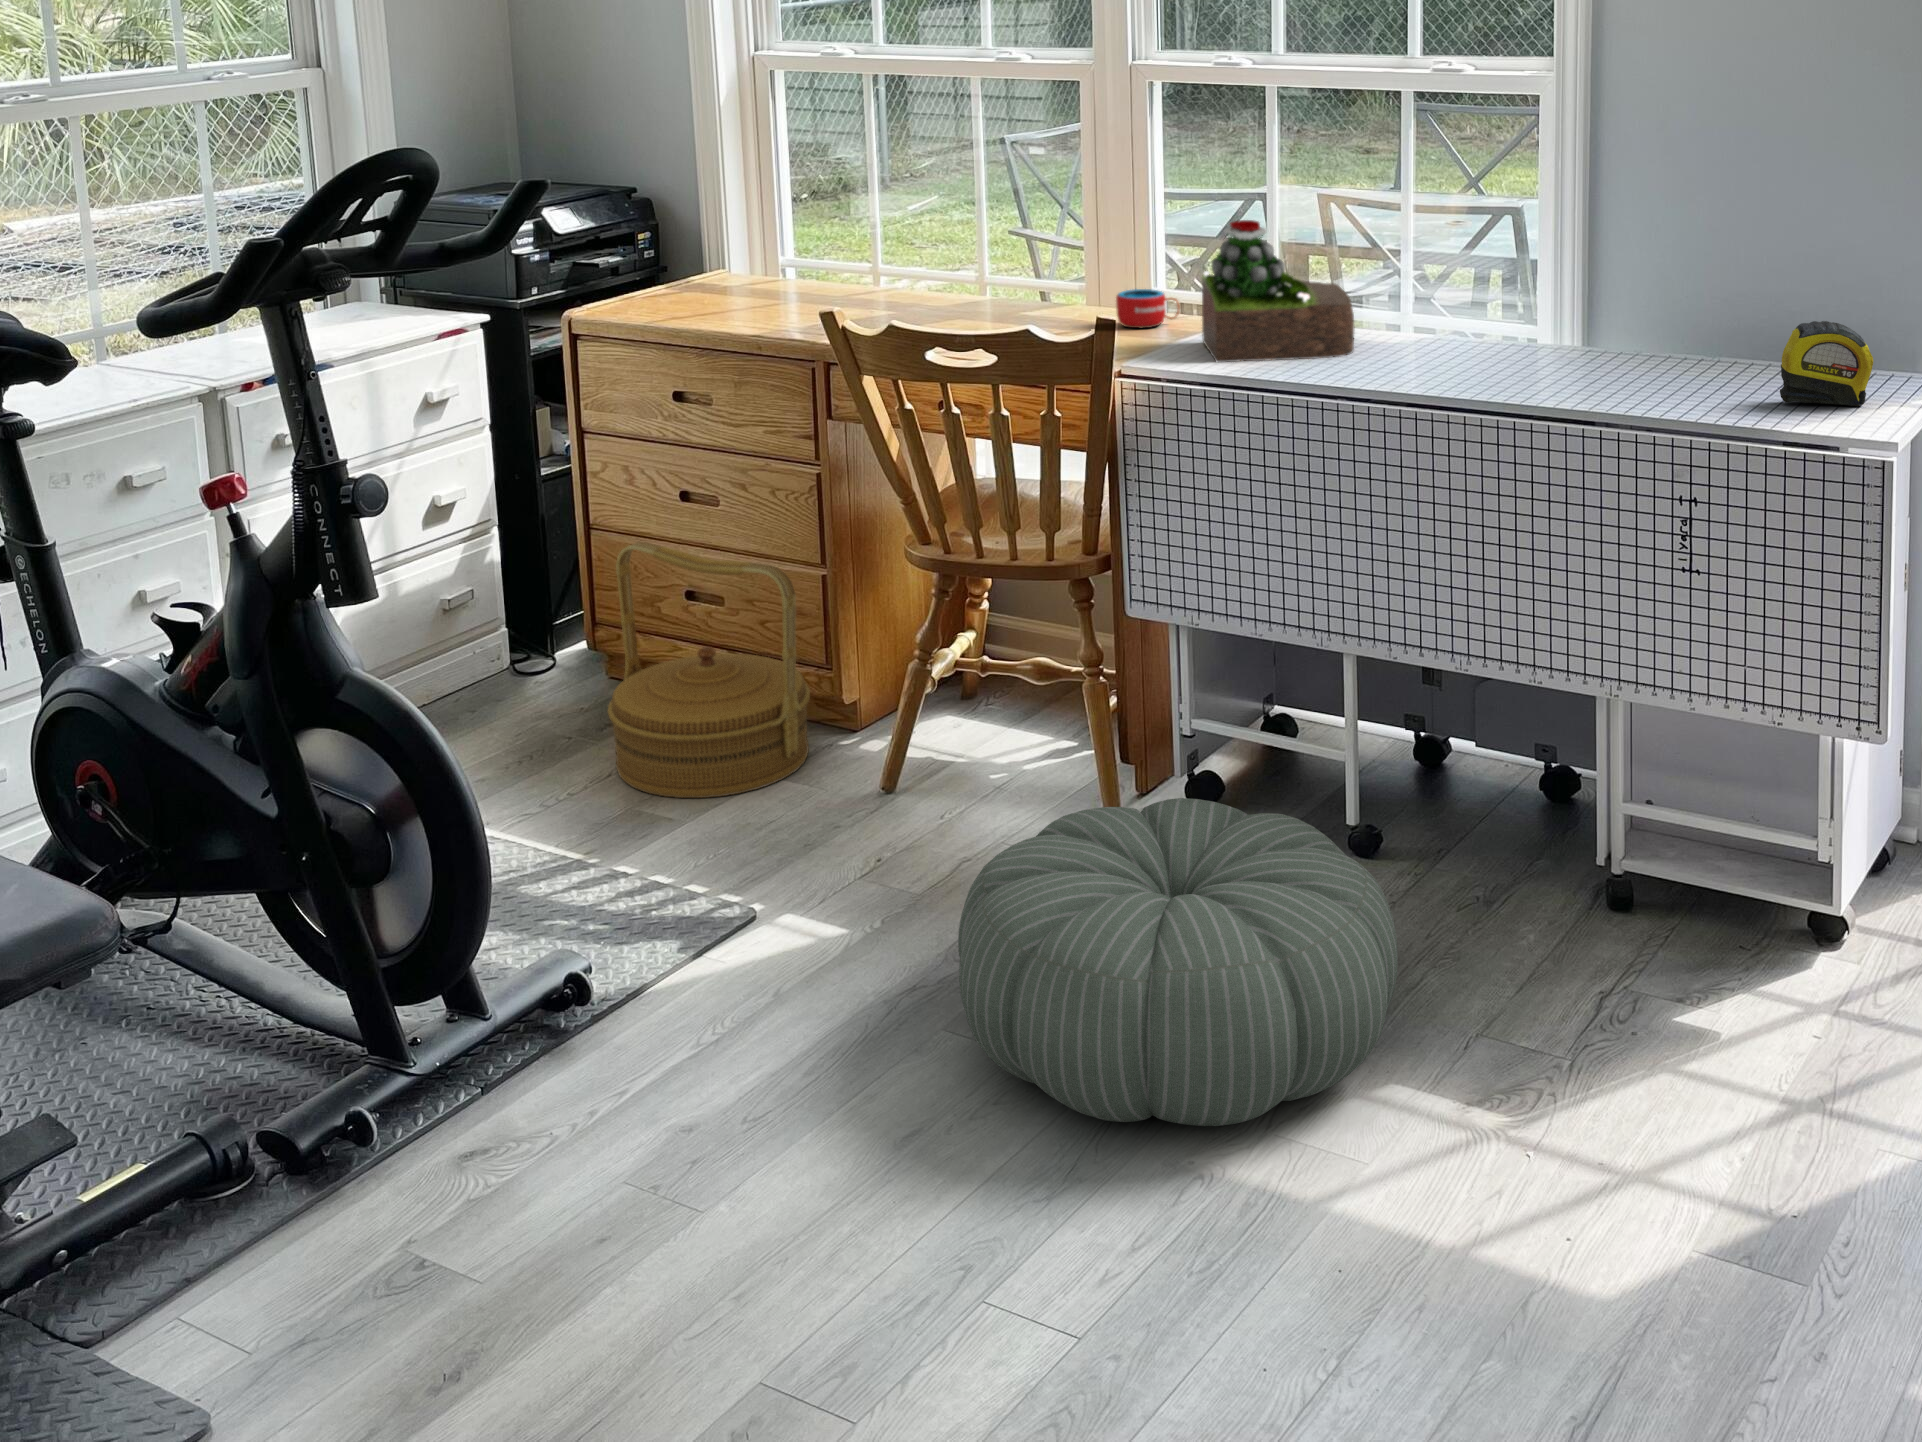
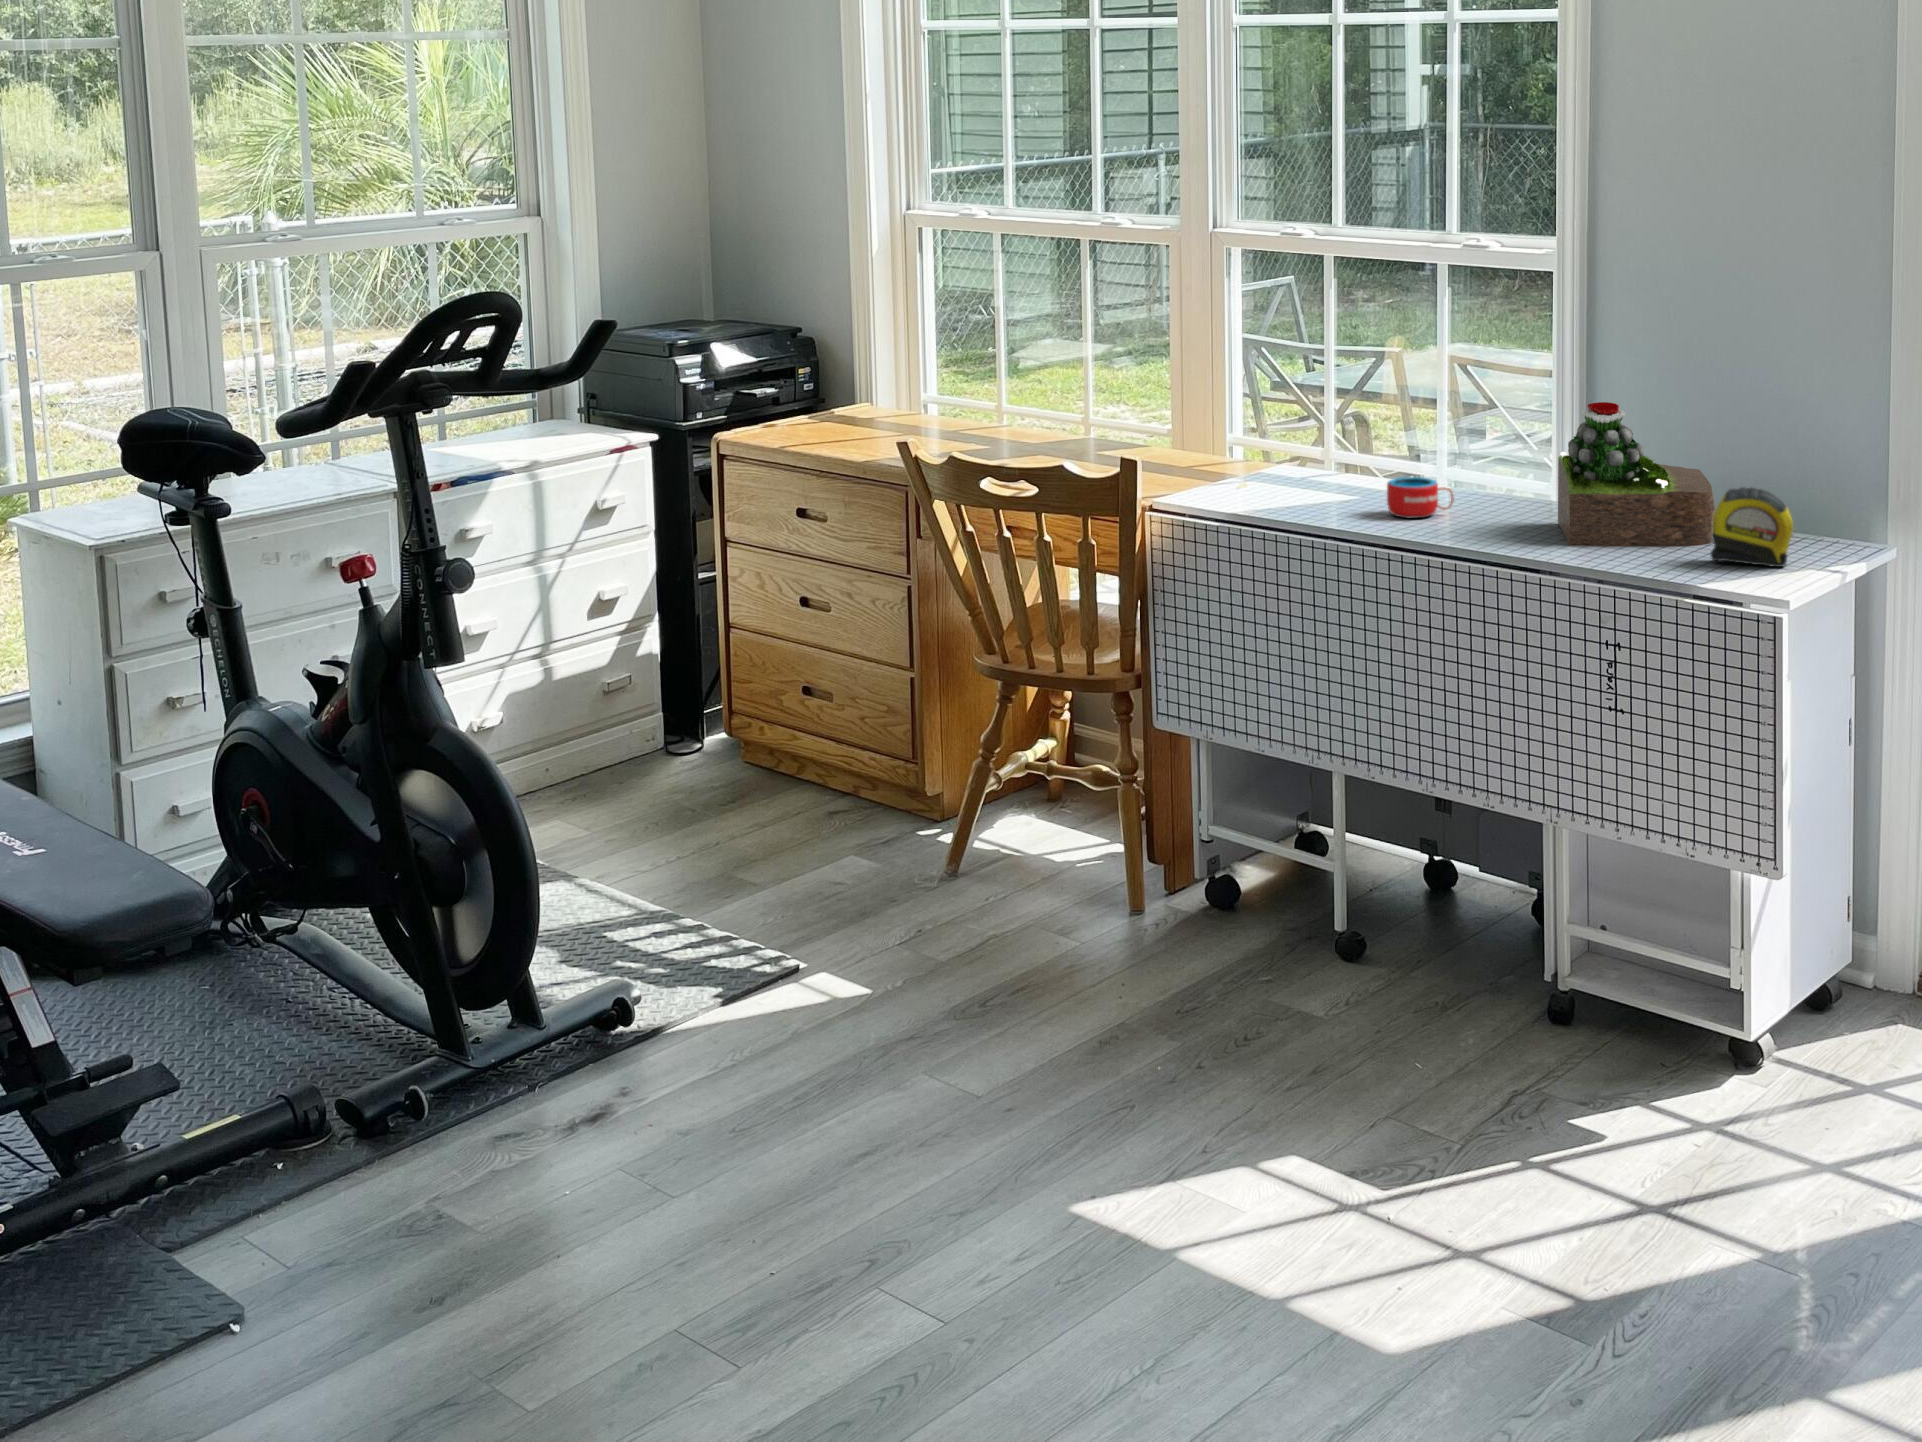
succulent plant: present [1202,220,1355,362] -> present [1558,402,1715,546]
mug: present [1116,289,1180,328] -> present [1387,477,1454,518]
woven basket: present [607,542,810,798] -> none [715,641,894,871]
pouf: present [958,798,1398,1126] -> none [919,889,1309,1168]

